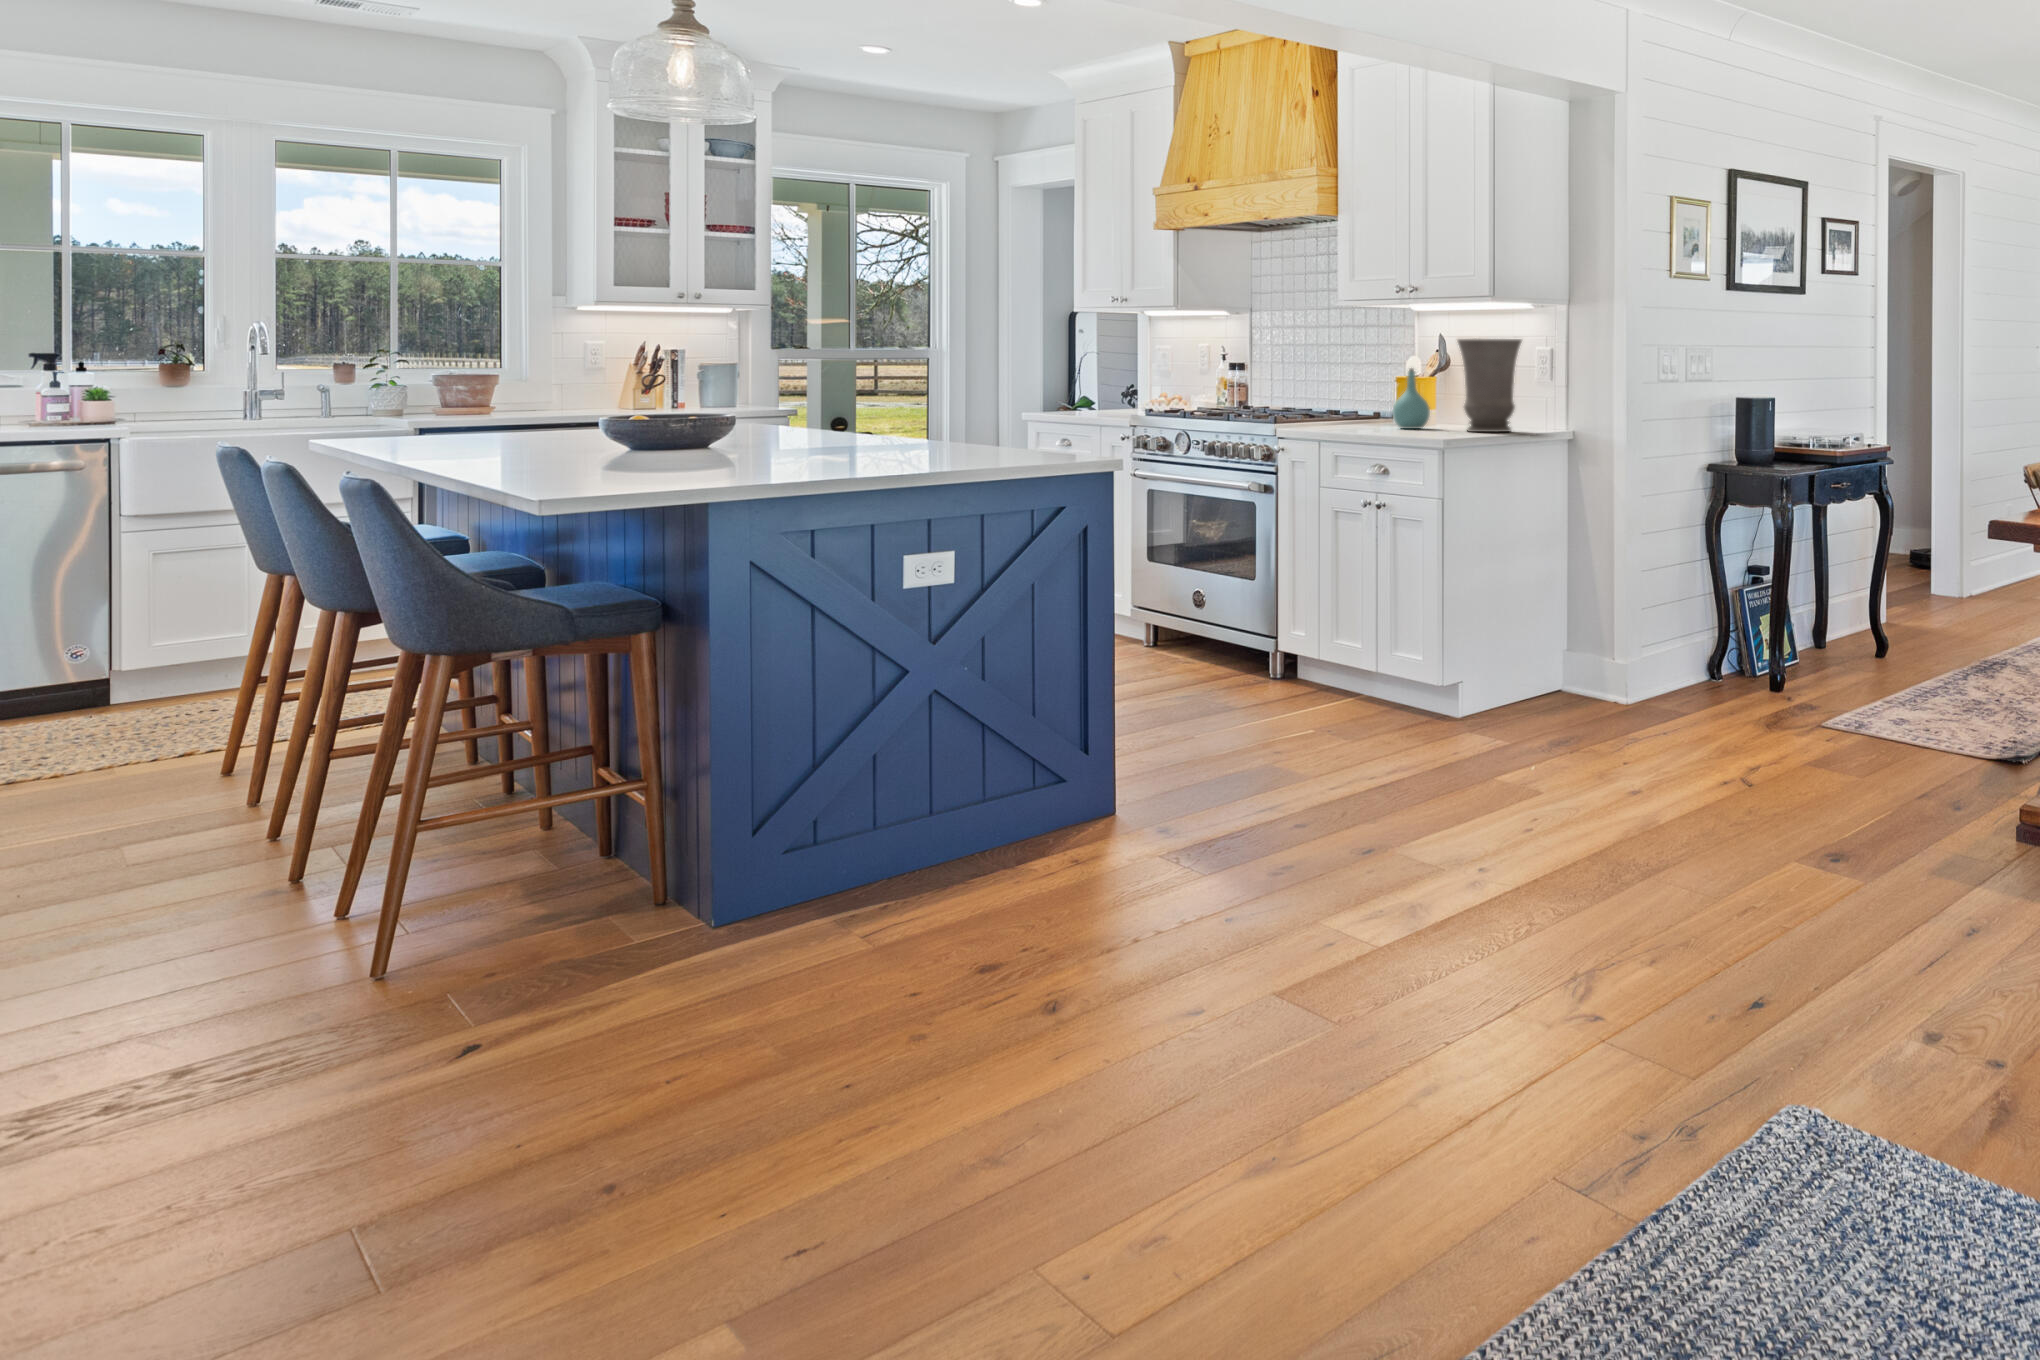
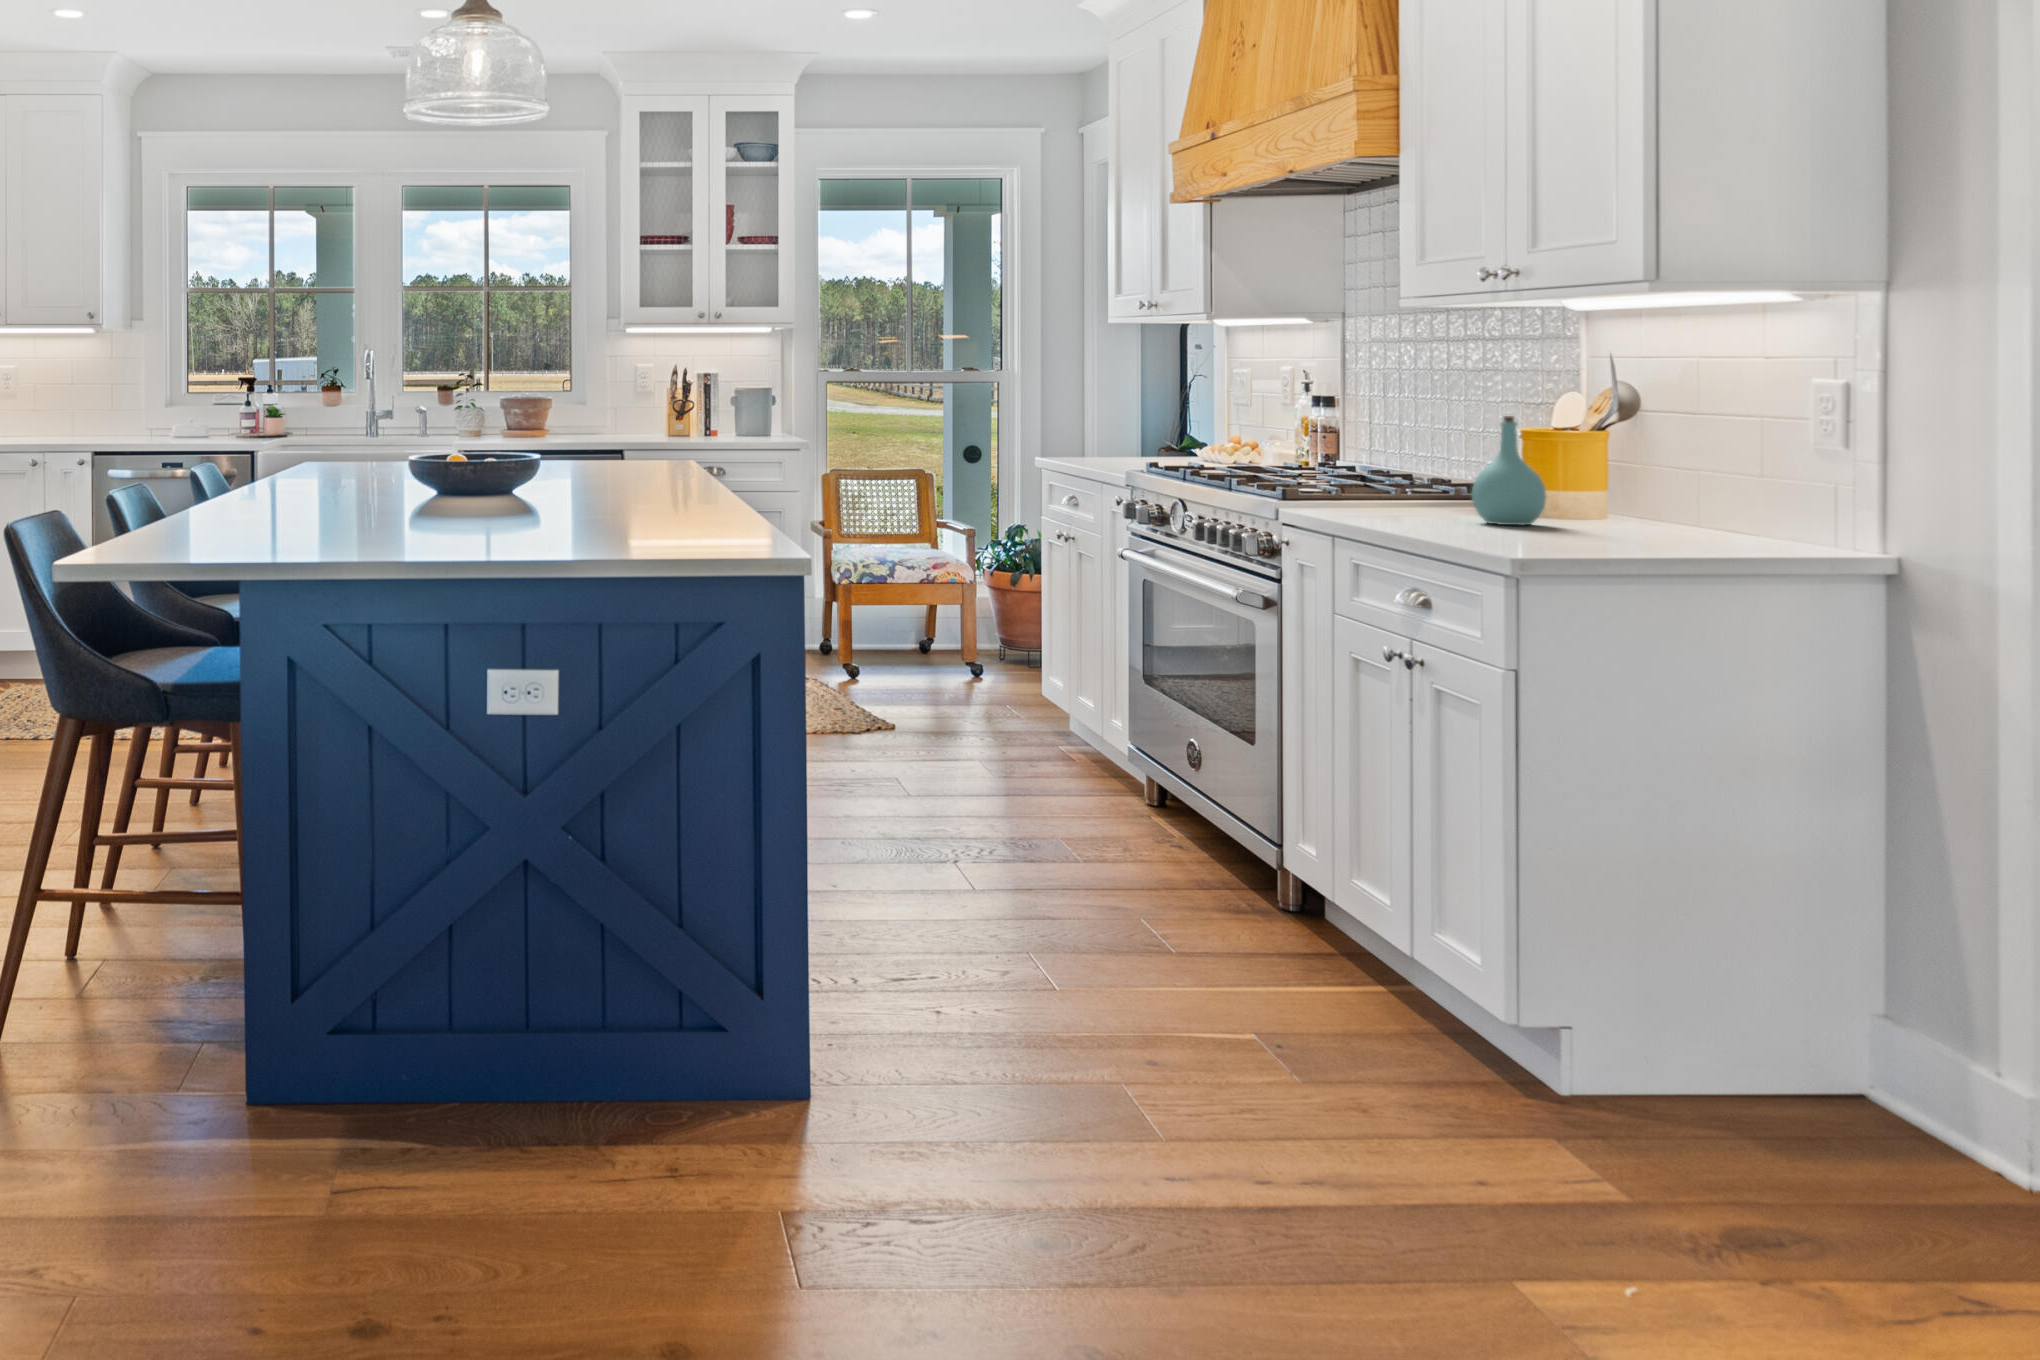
vase: present [1458,339,1522,432] -> none [1581,363,1733,544]

